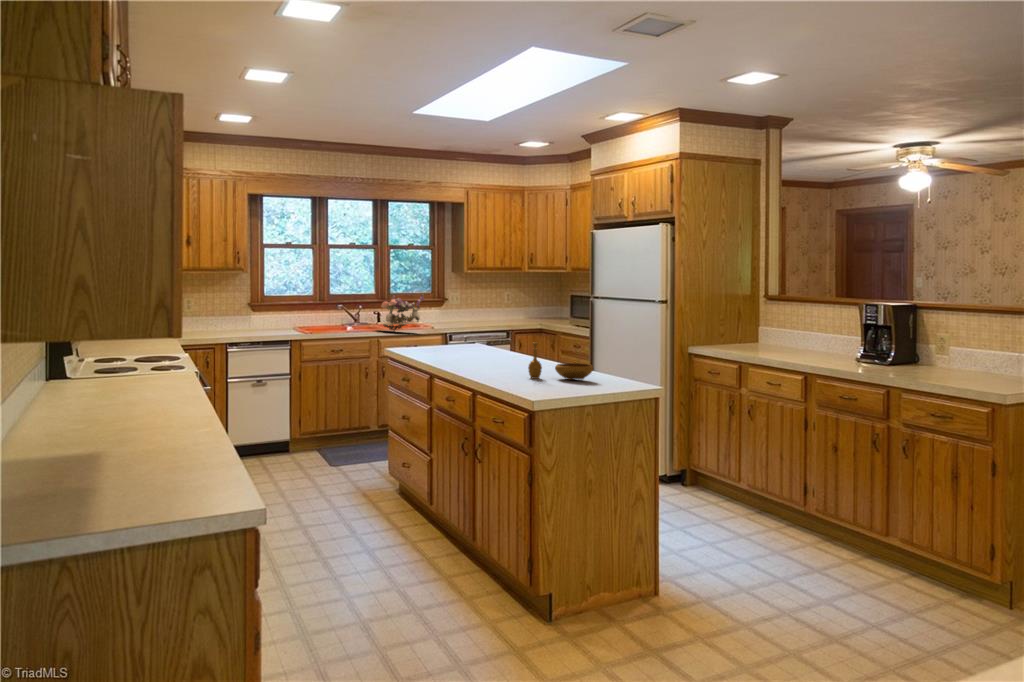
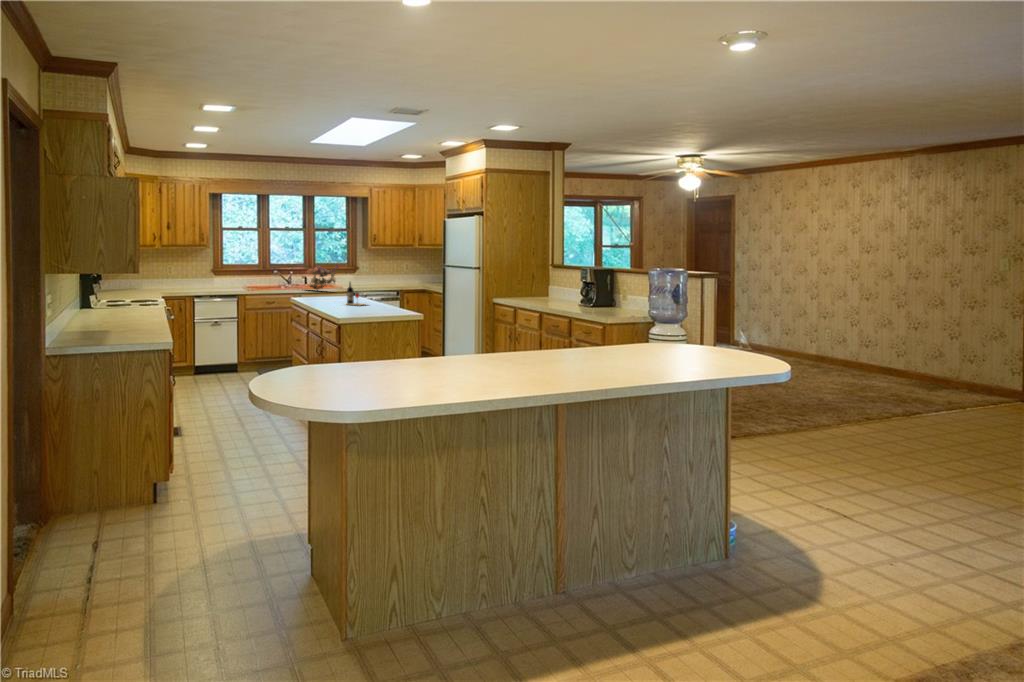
wine bottle: none [446,324,506,360] -> present [346,283,364,305]
decorative bowl: present [528,342,593,380] -> none [362,290,404,314]

